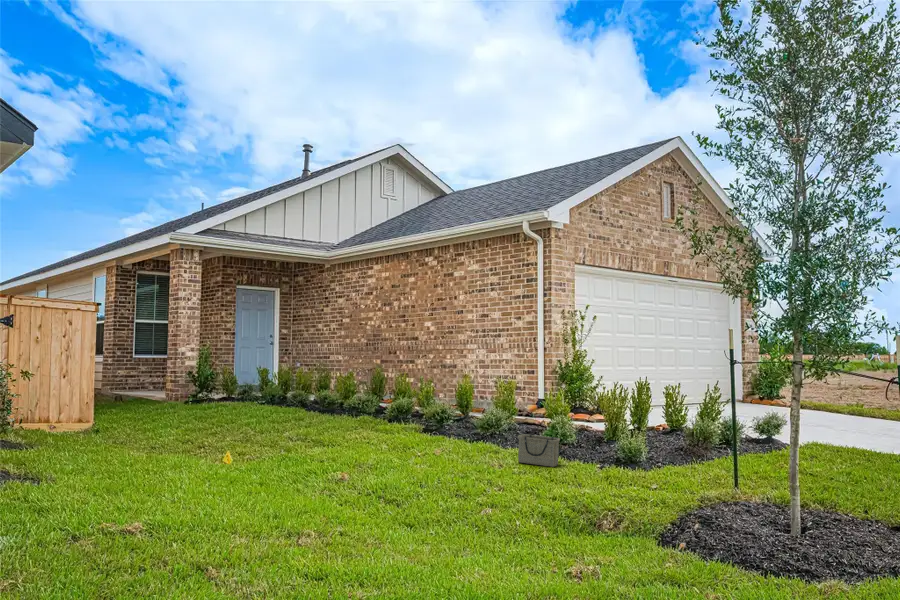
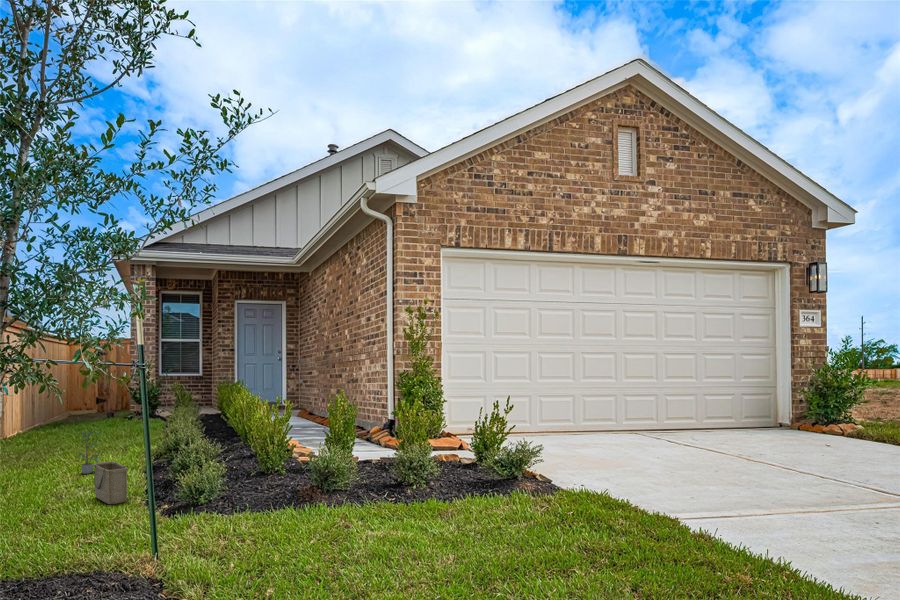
potted plant: none [416,408,435,447] -> present [77,430,103,474]

